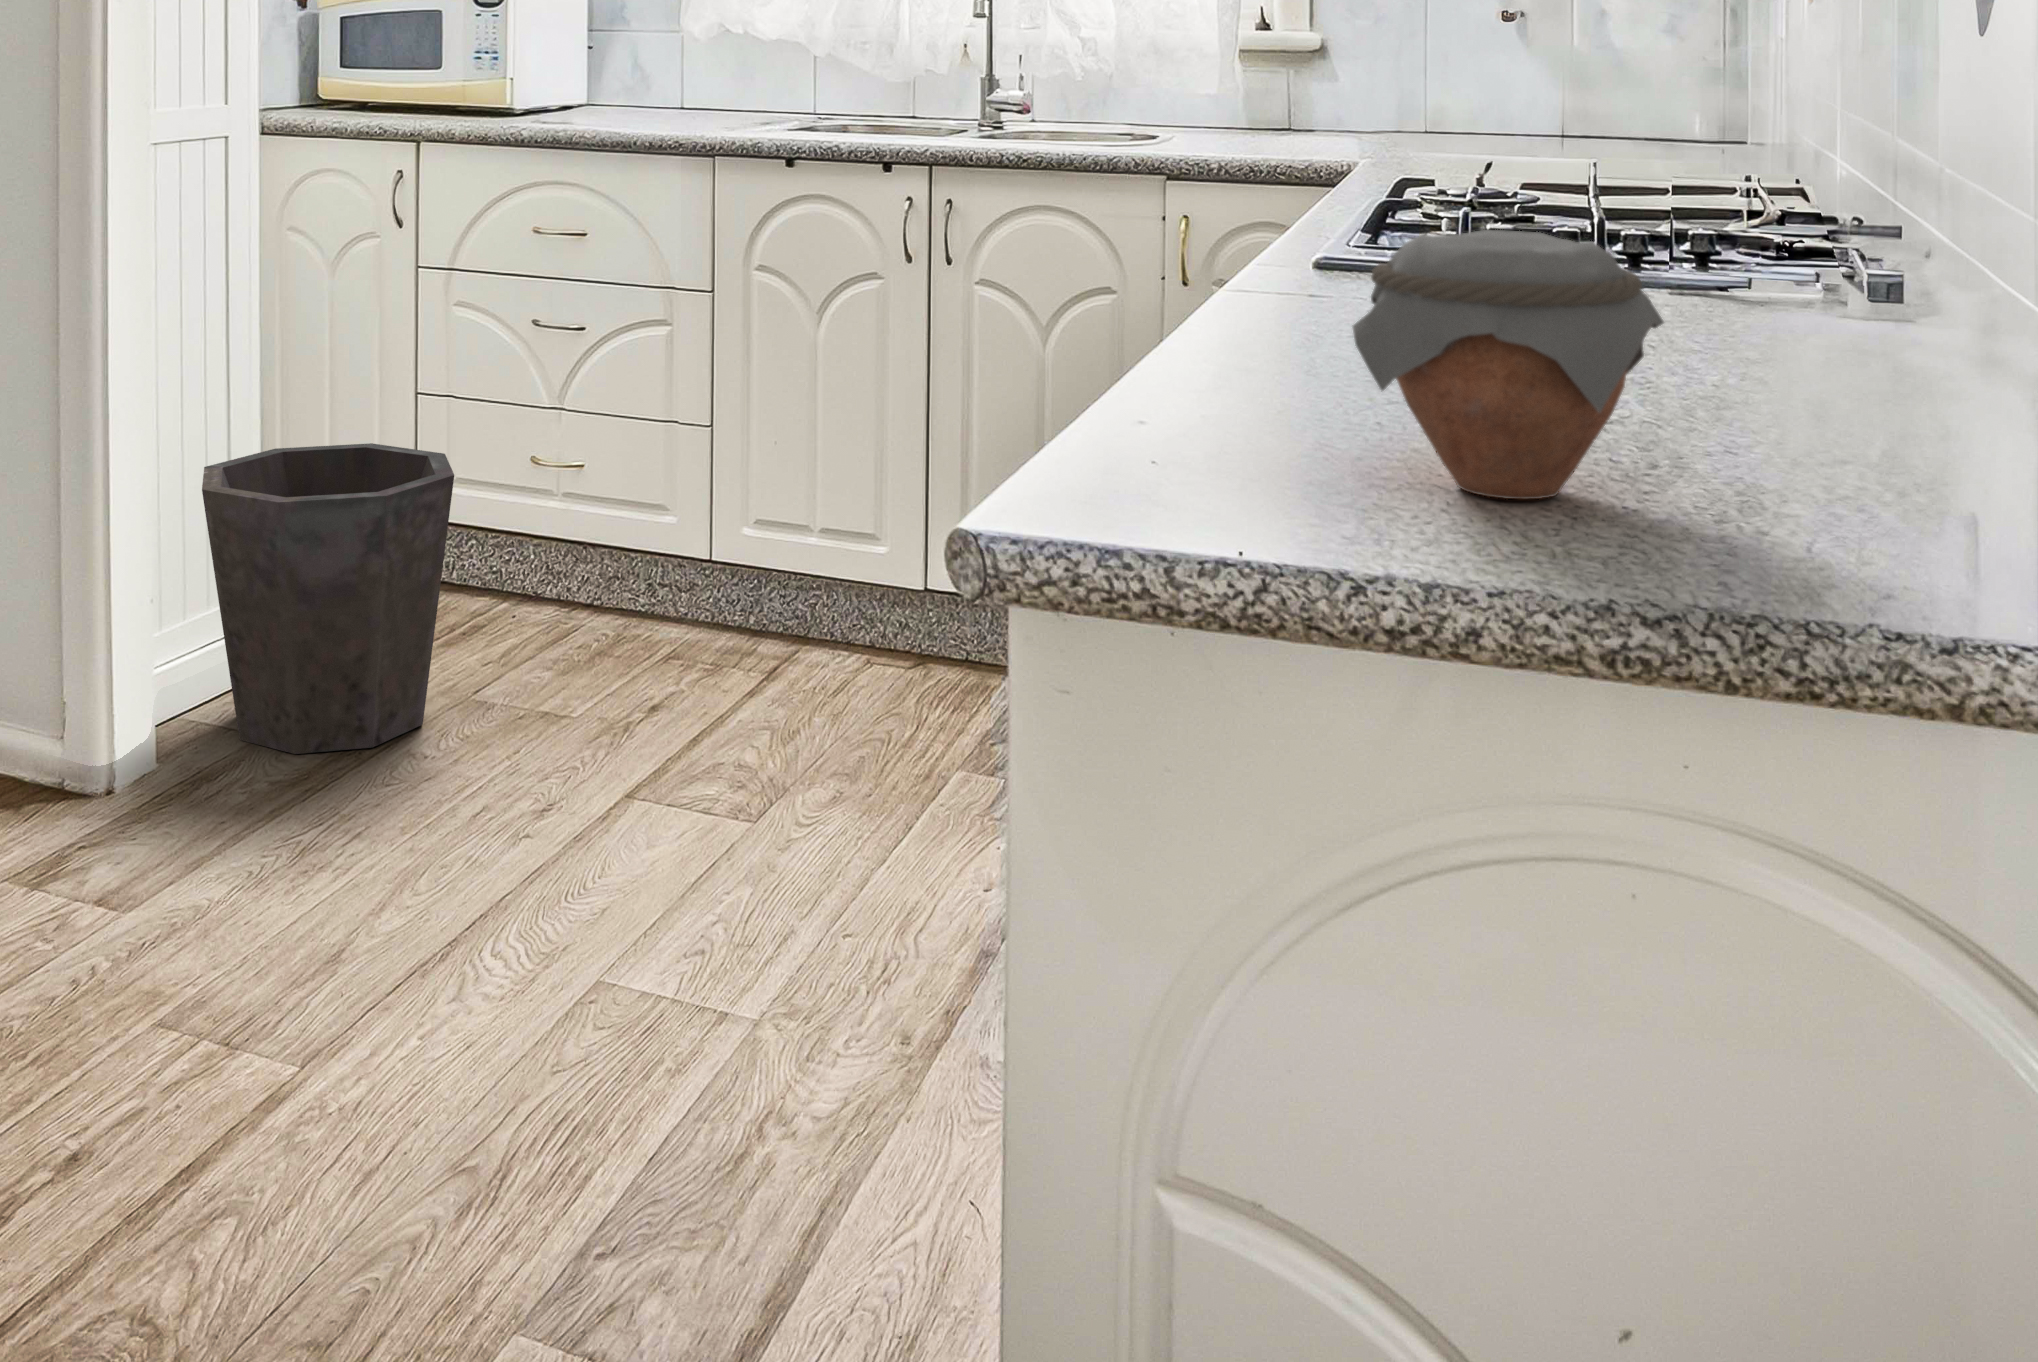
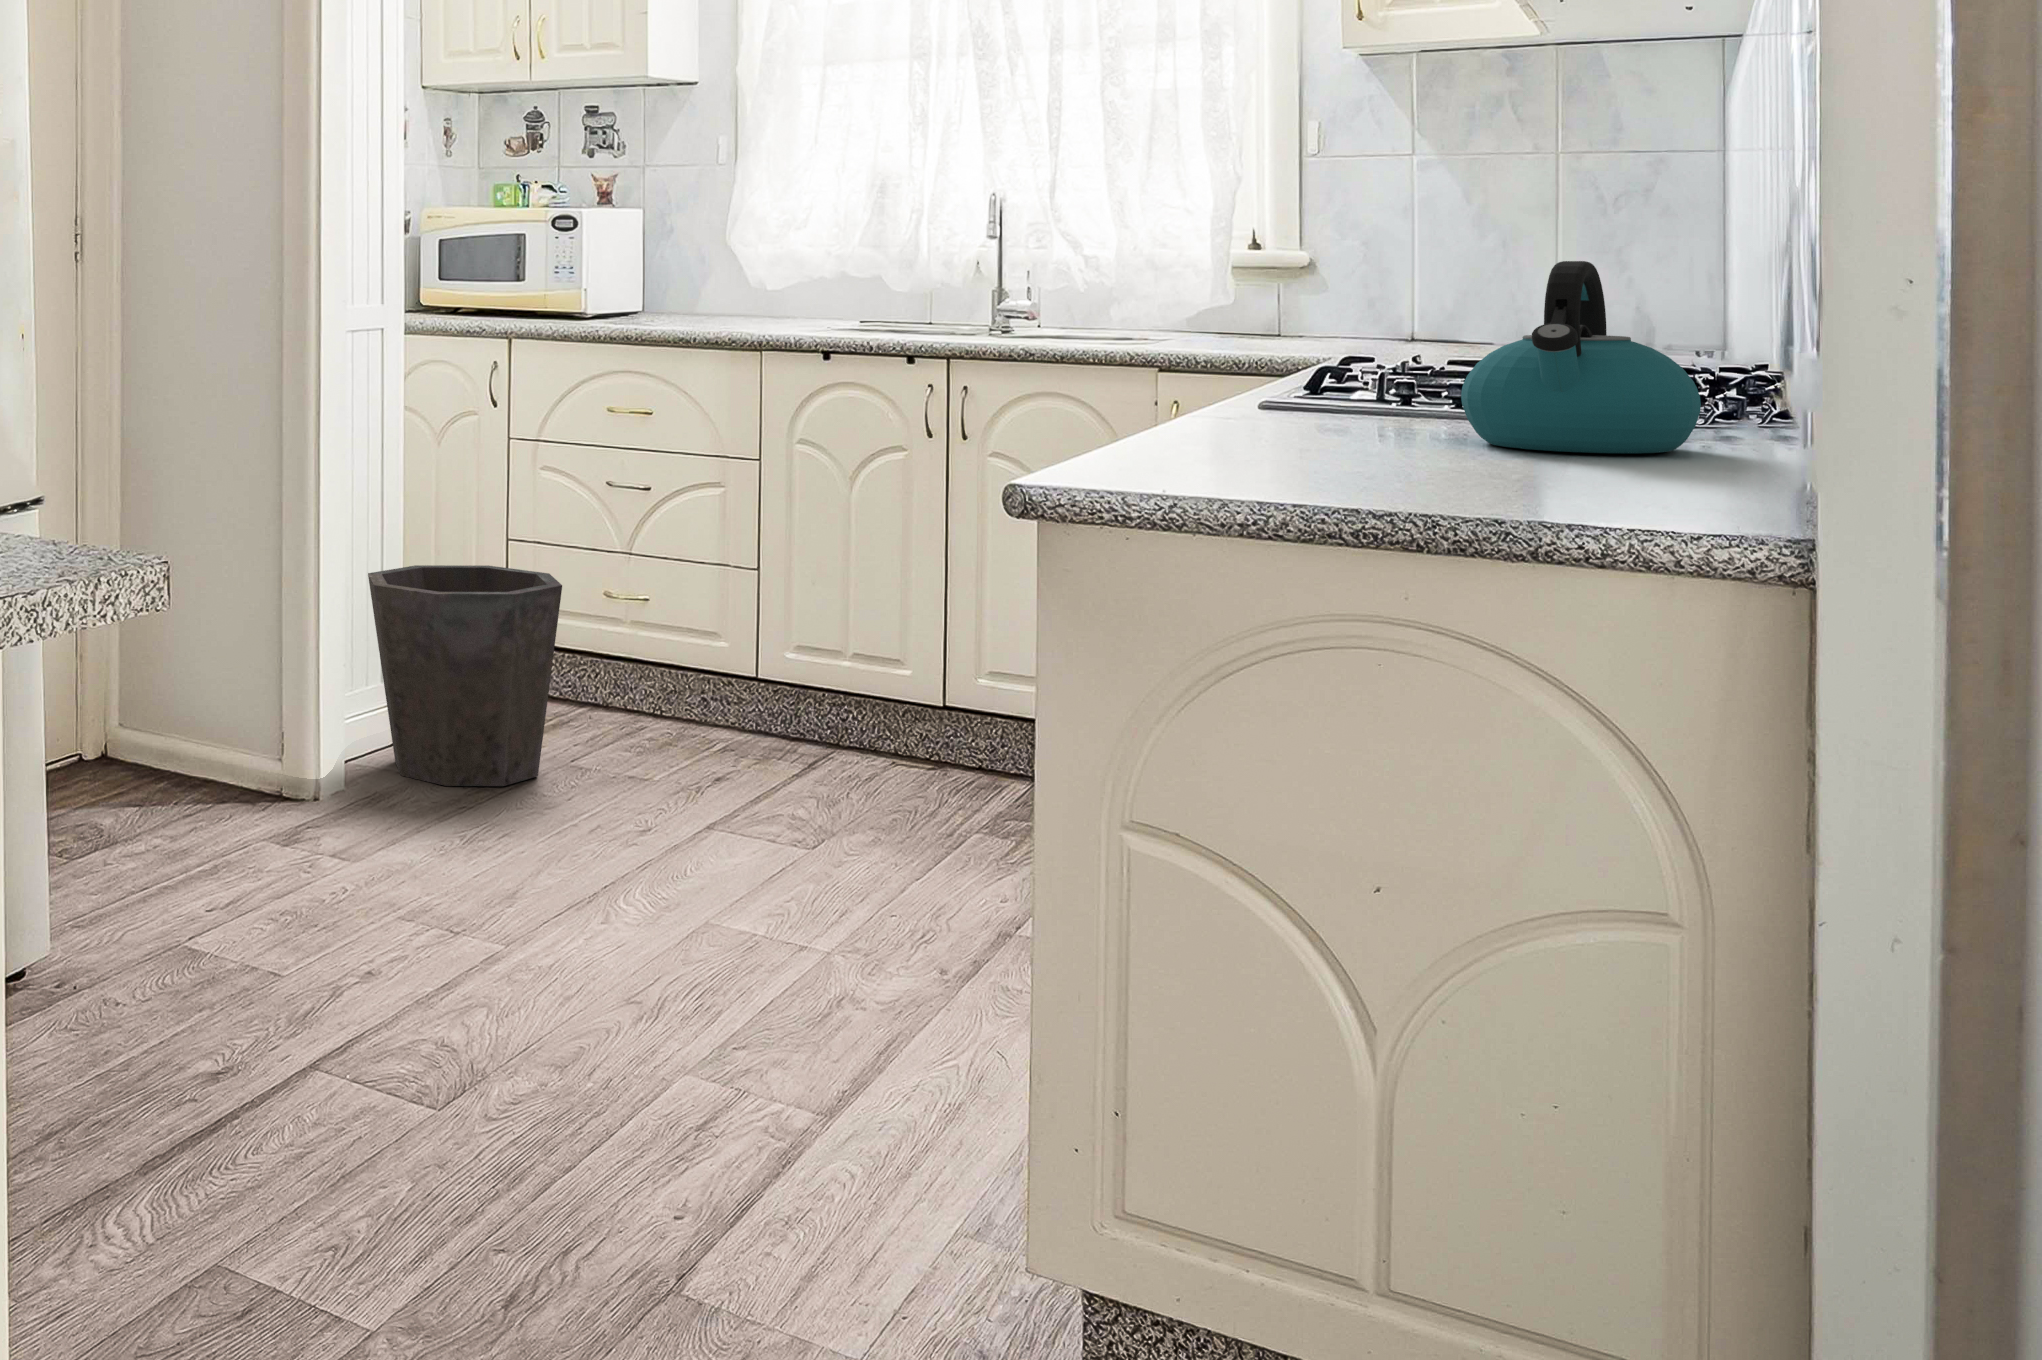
kettle: none [1628,76,1964,376] -> present [1461,261,1701,453]
jar: present [1353,230,1664,499] -> none [1225,339,1415,483]

